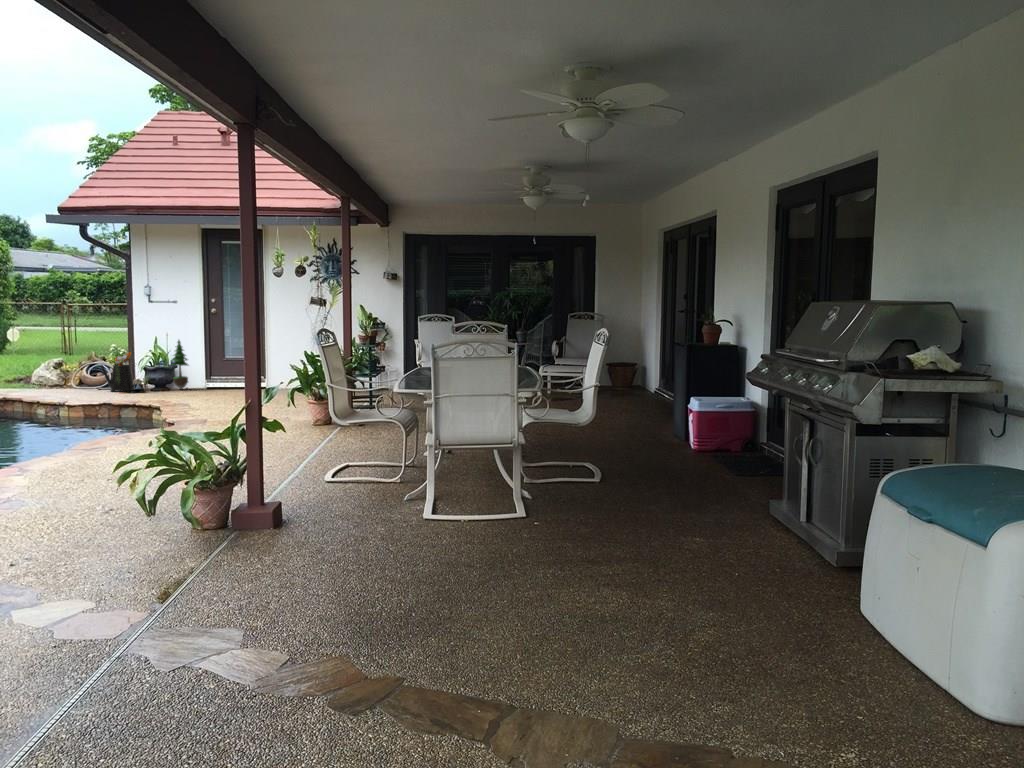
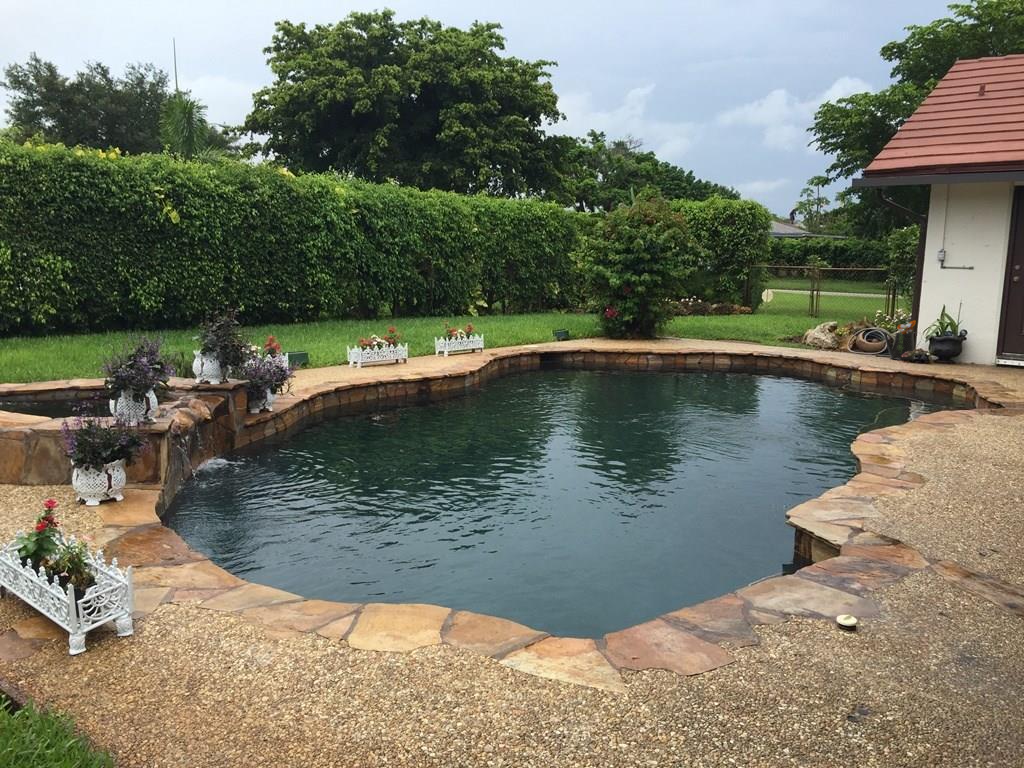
potted tree: present [172,340,188,389] -> none [959,308,981,363]

